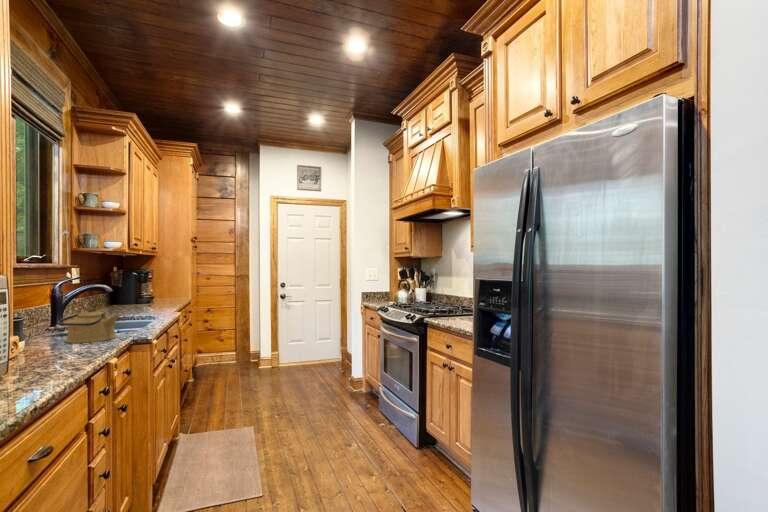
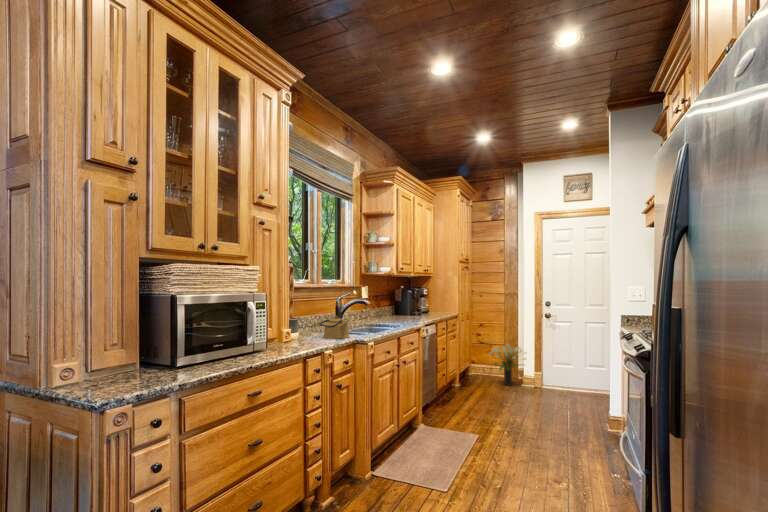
potted plant: none [223,328,264,371] -> present [490,345,526,386]

